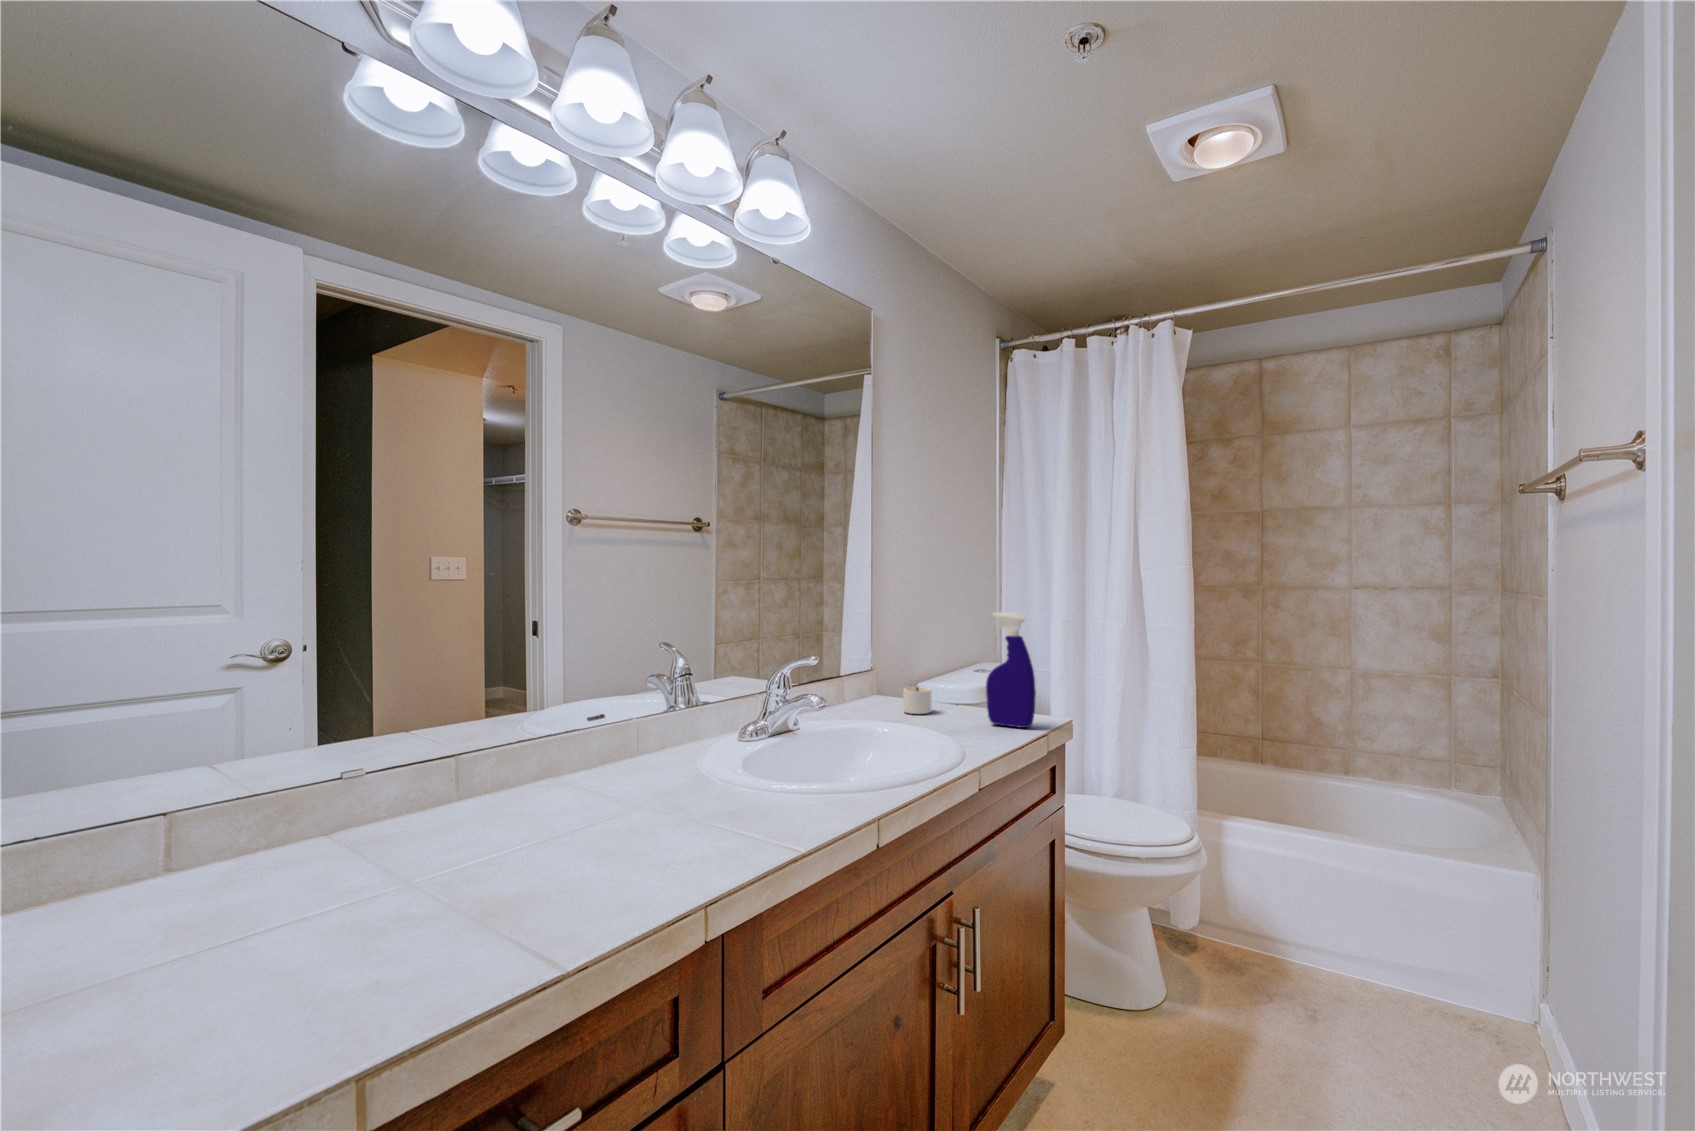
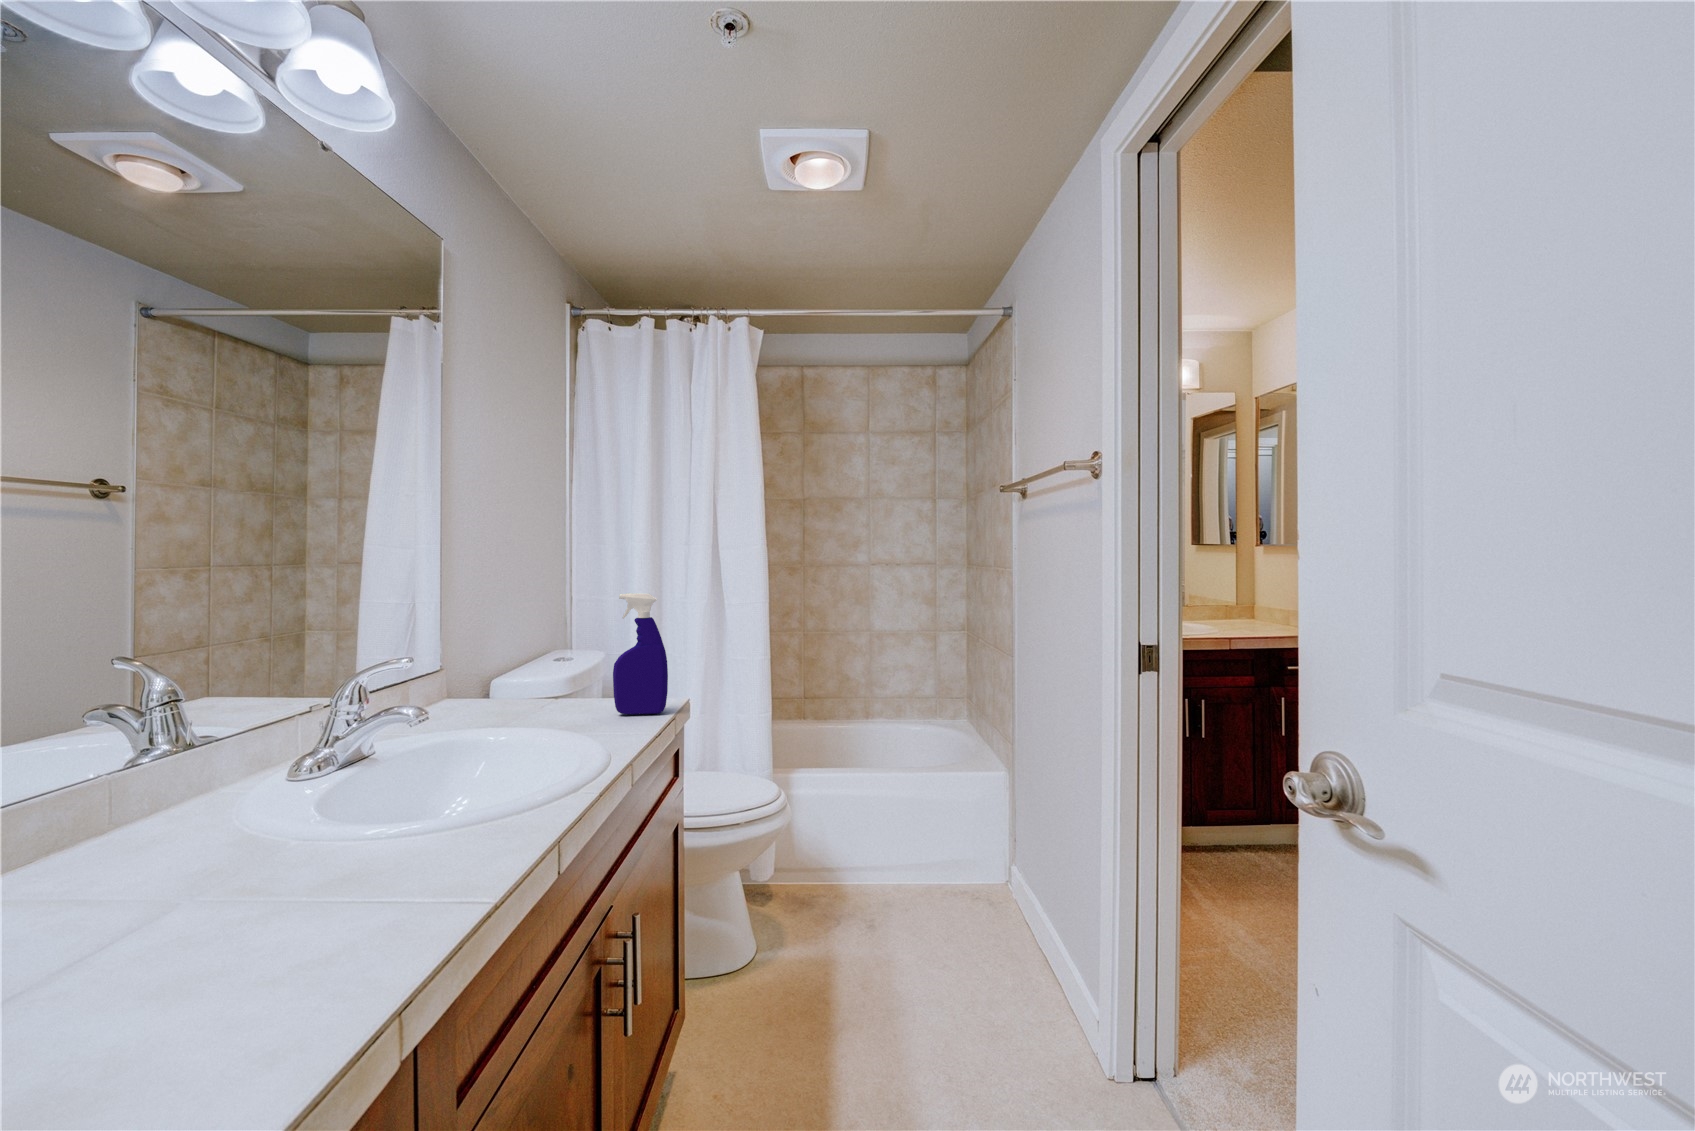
candle: present [903,687,931,714] -> none [506,683,557,715]

